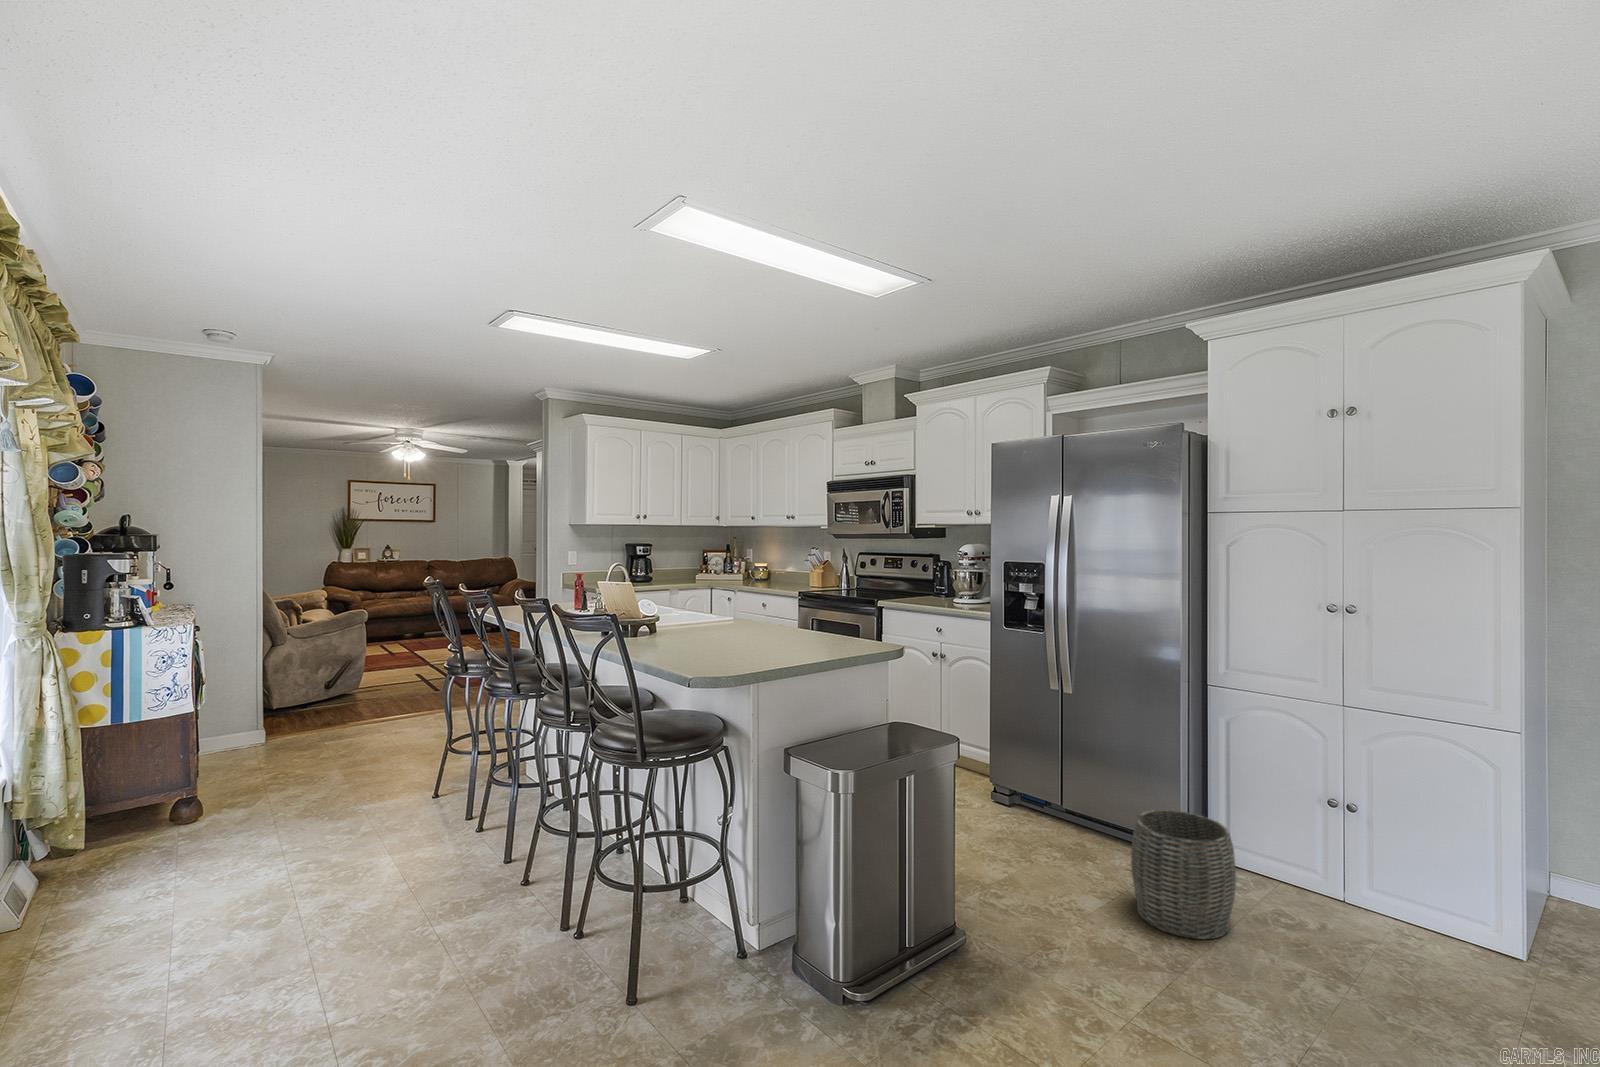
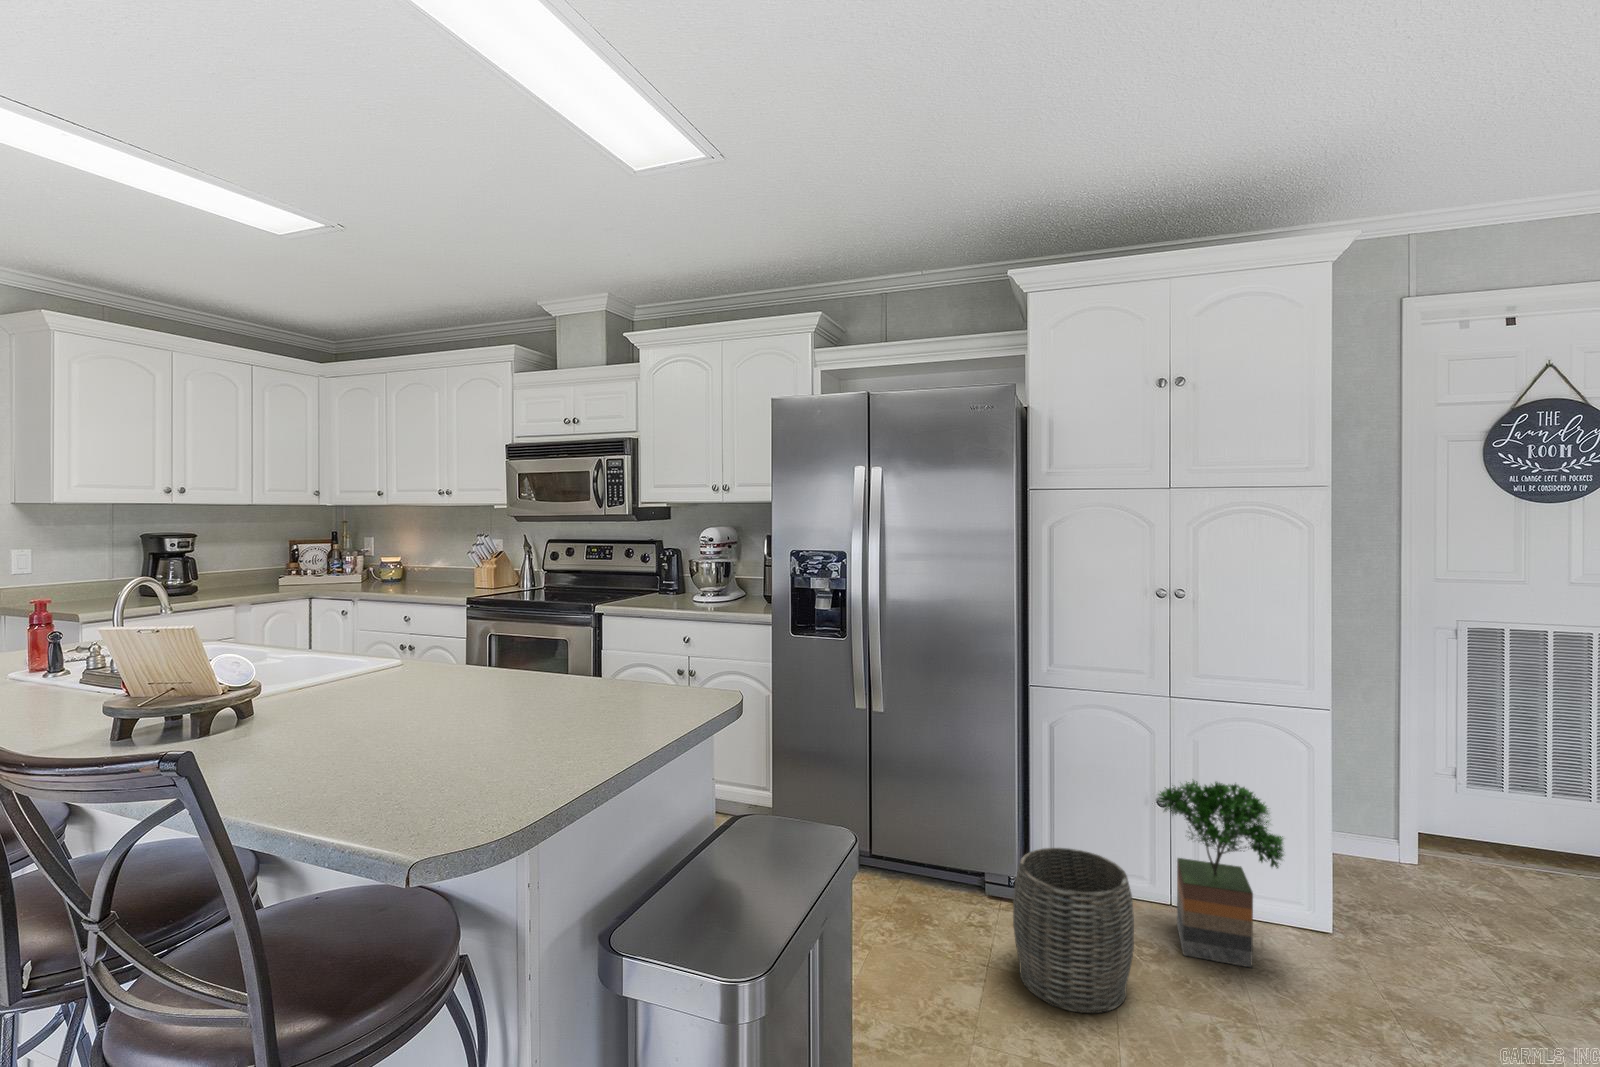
potted tree: none [1297,775,1420,951] -> present [1159,781,1284,967]

